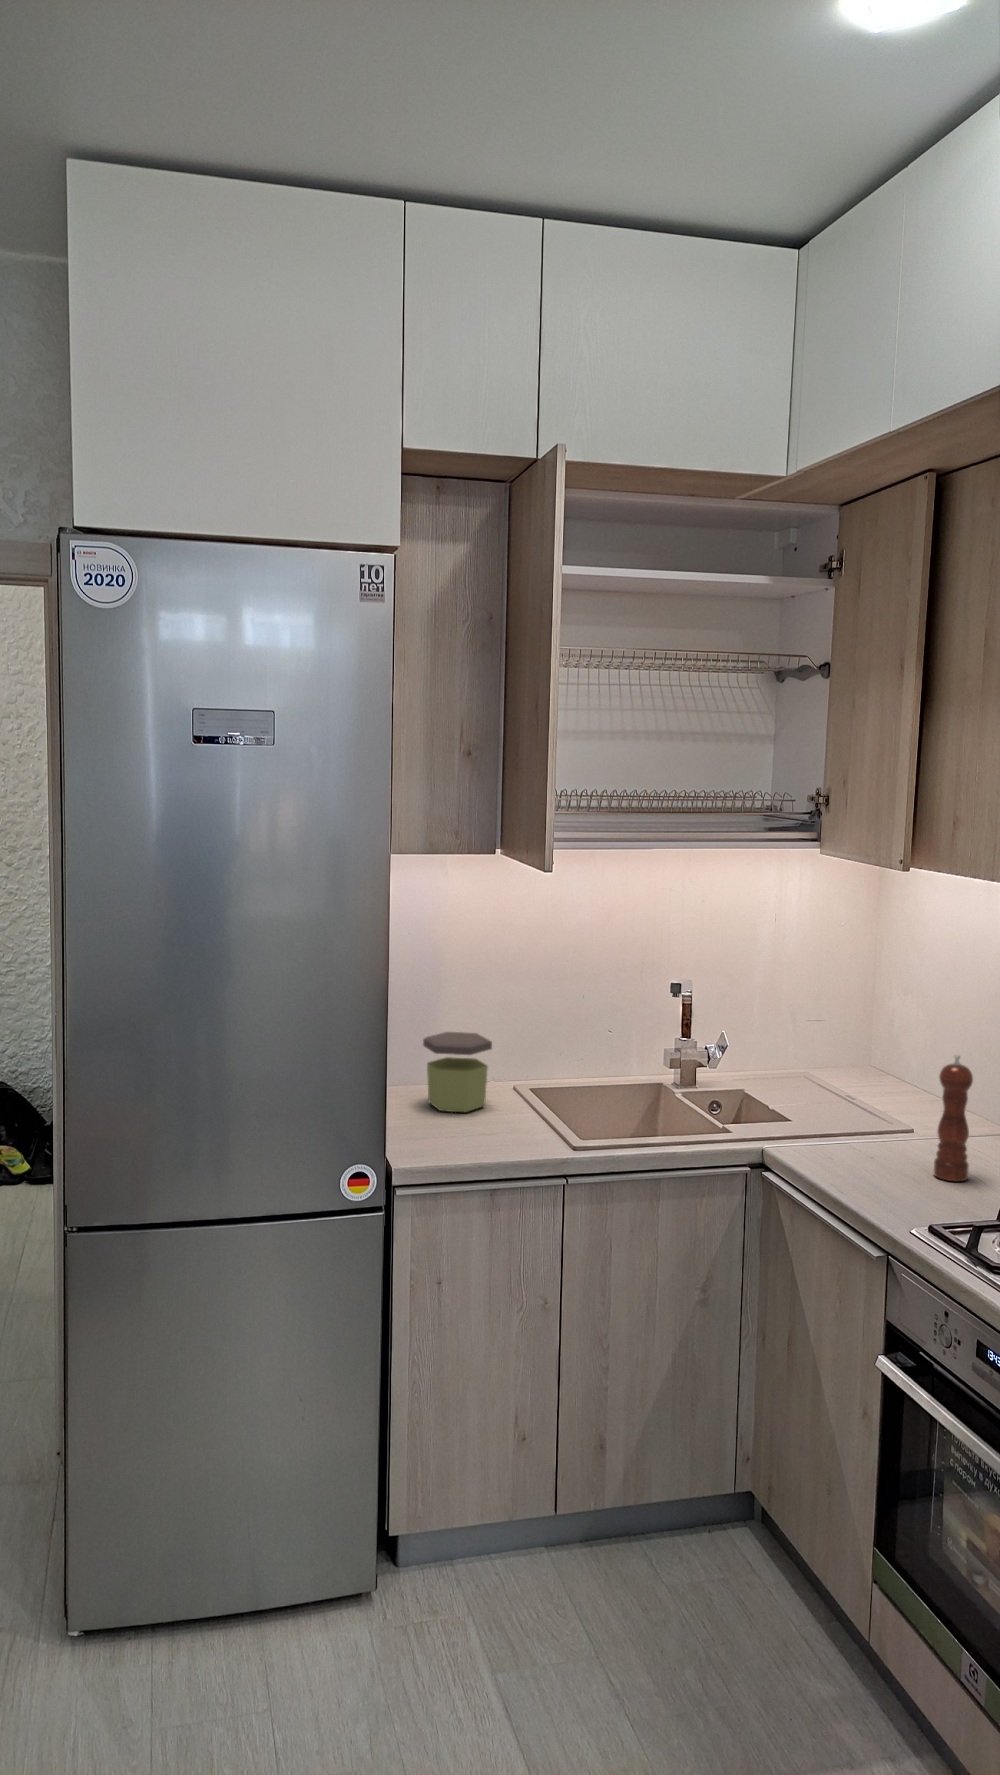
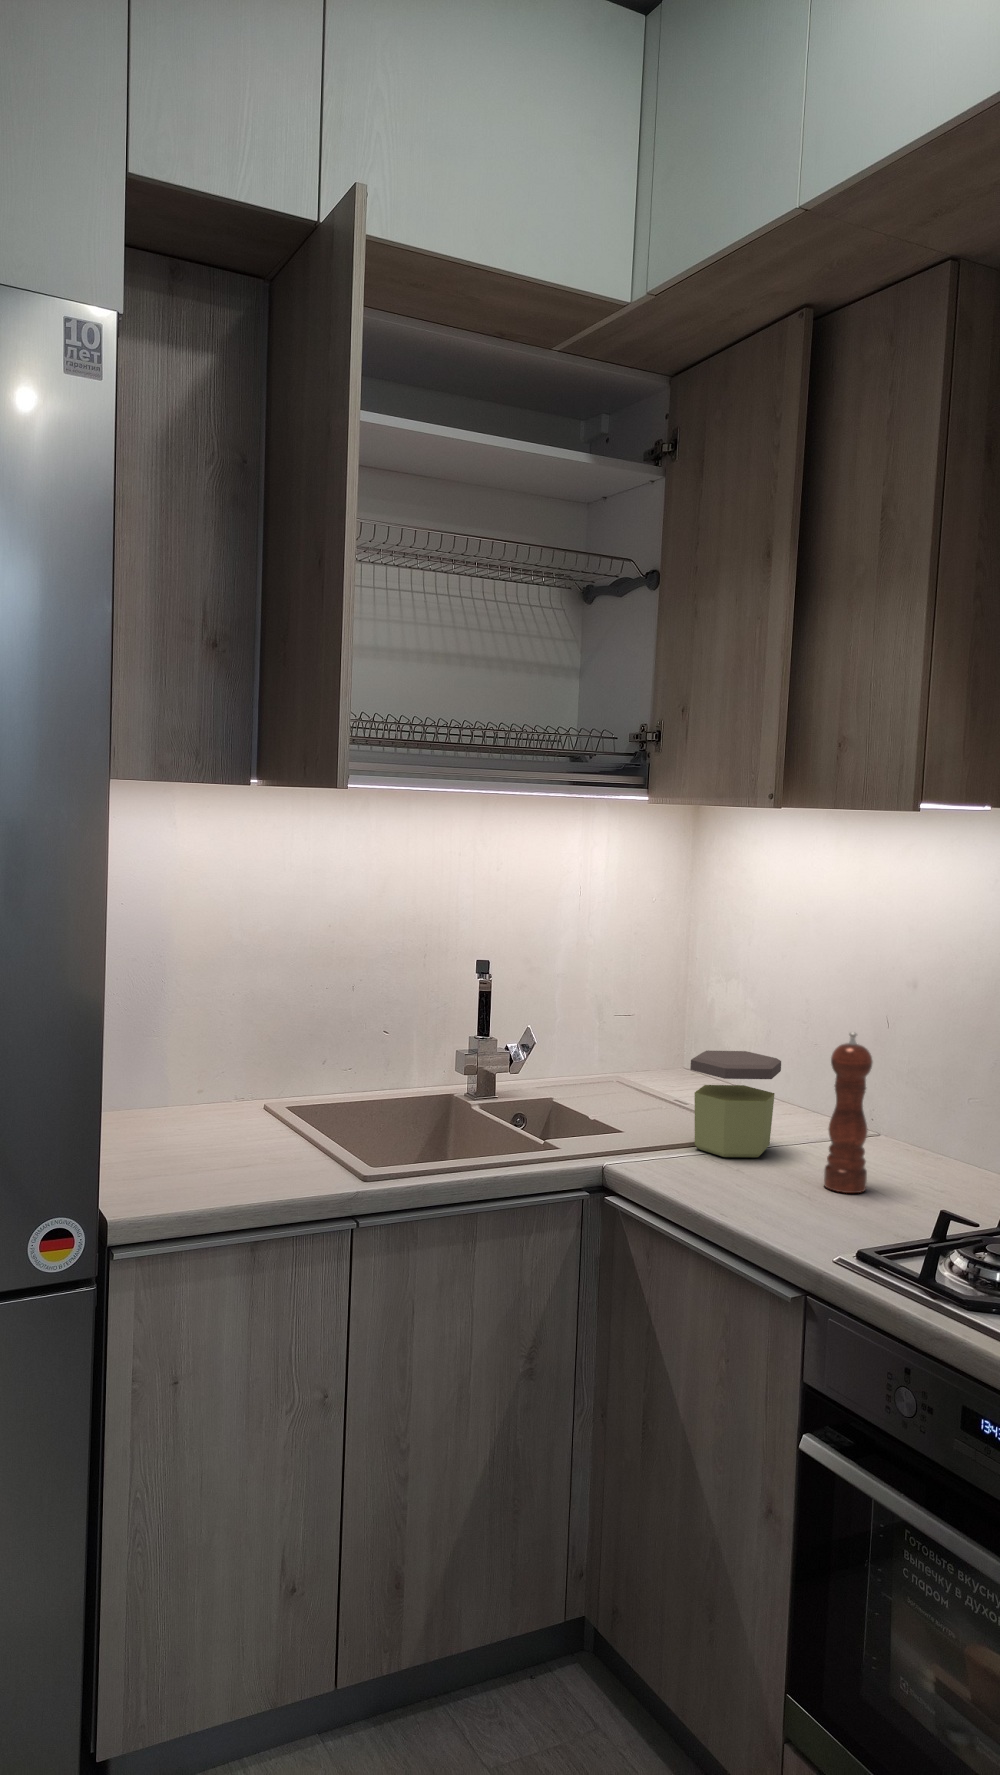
jar: present [423,1032,492,1112] -> present [690,1050,781,1157]

